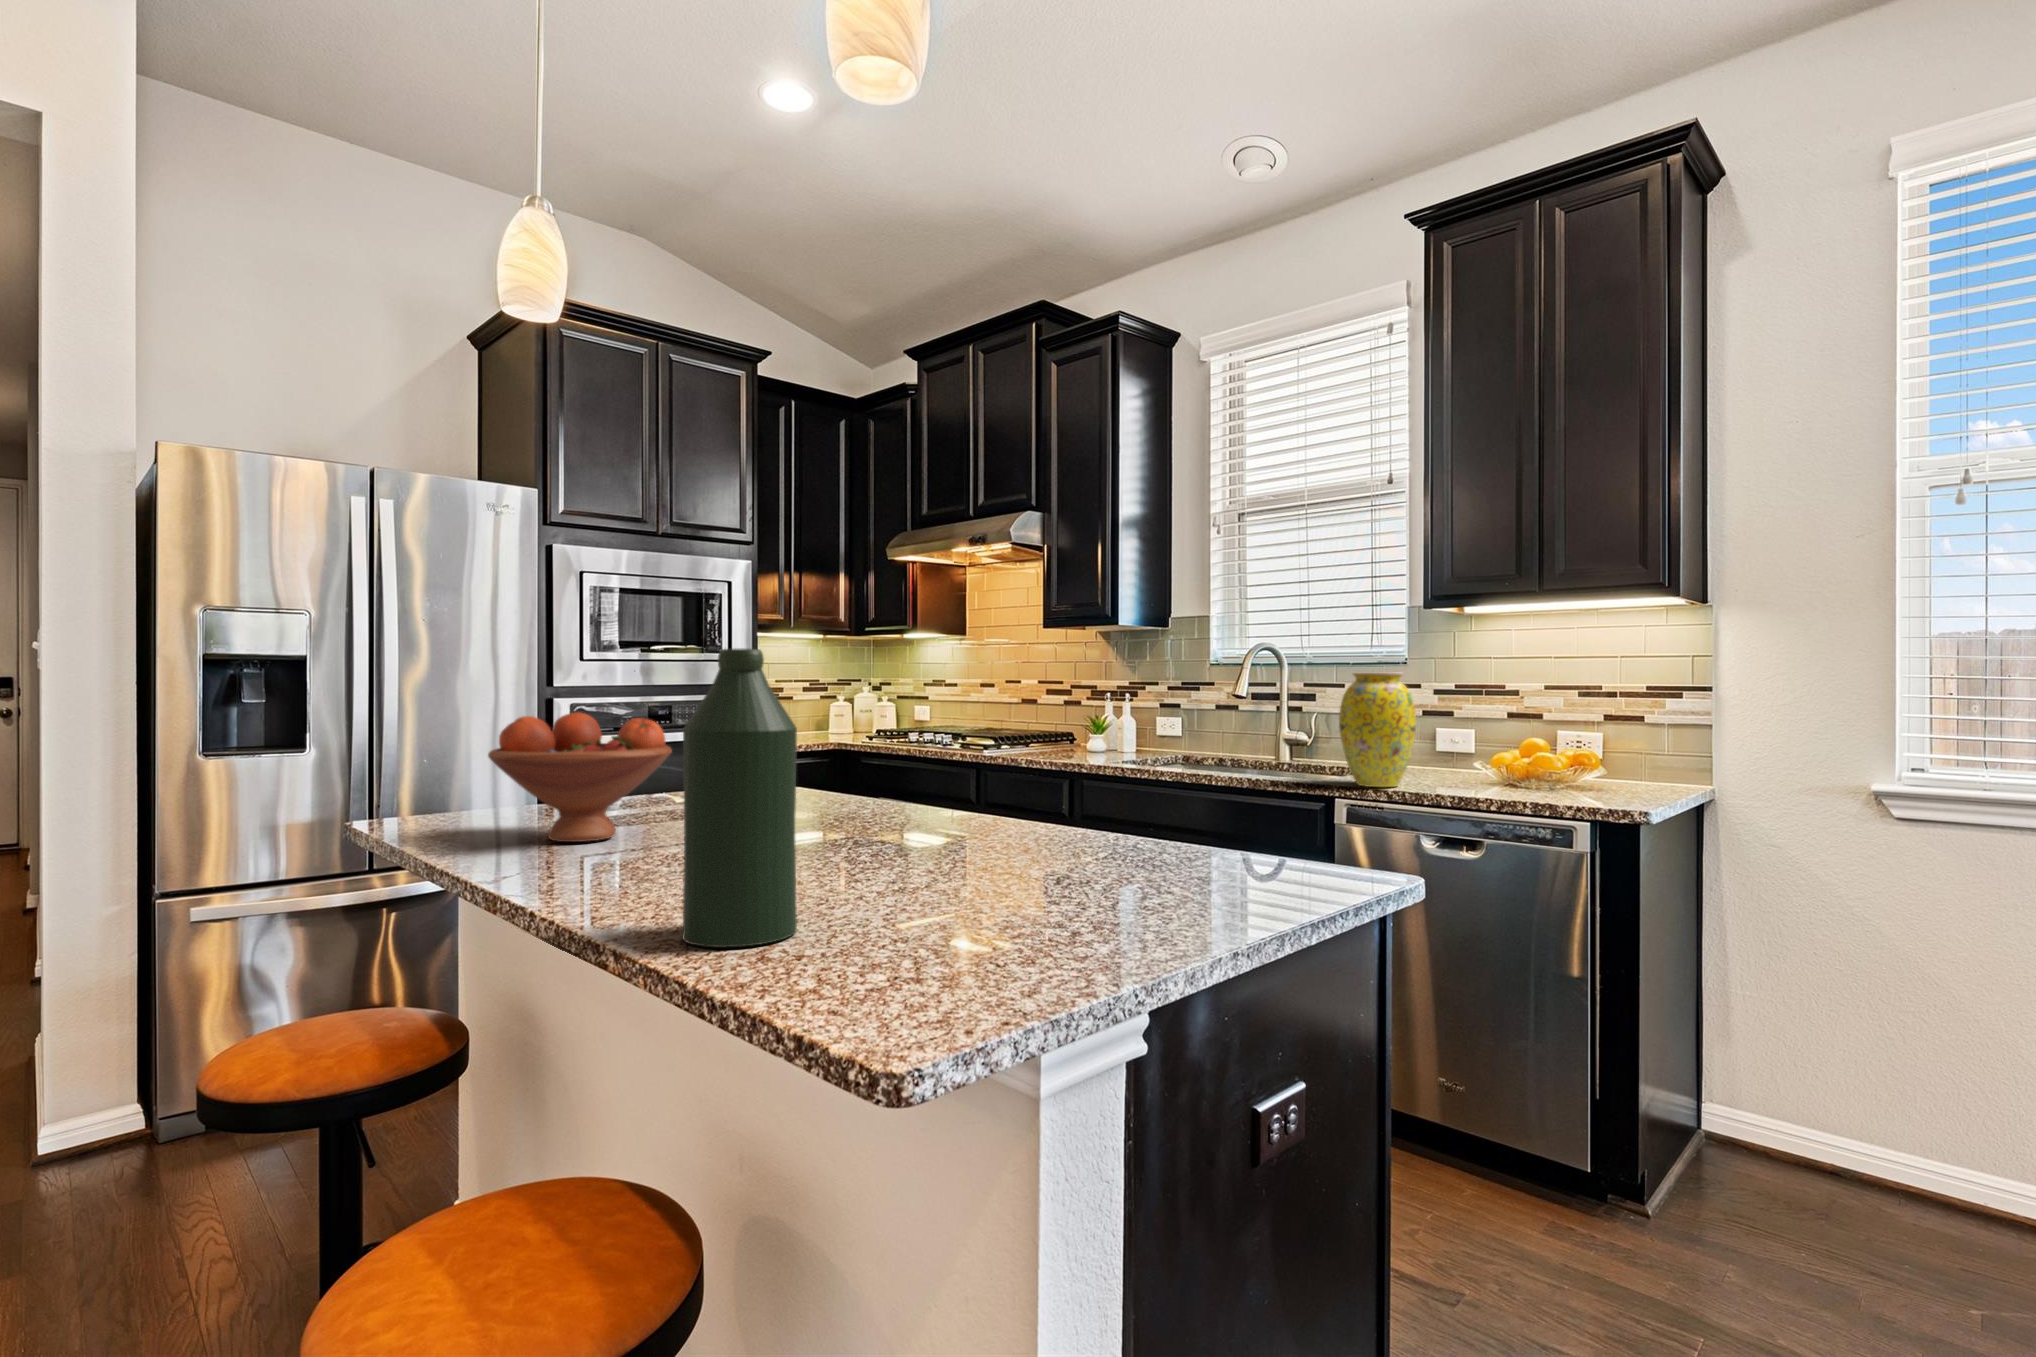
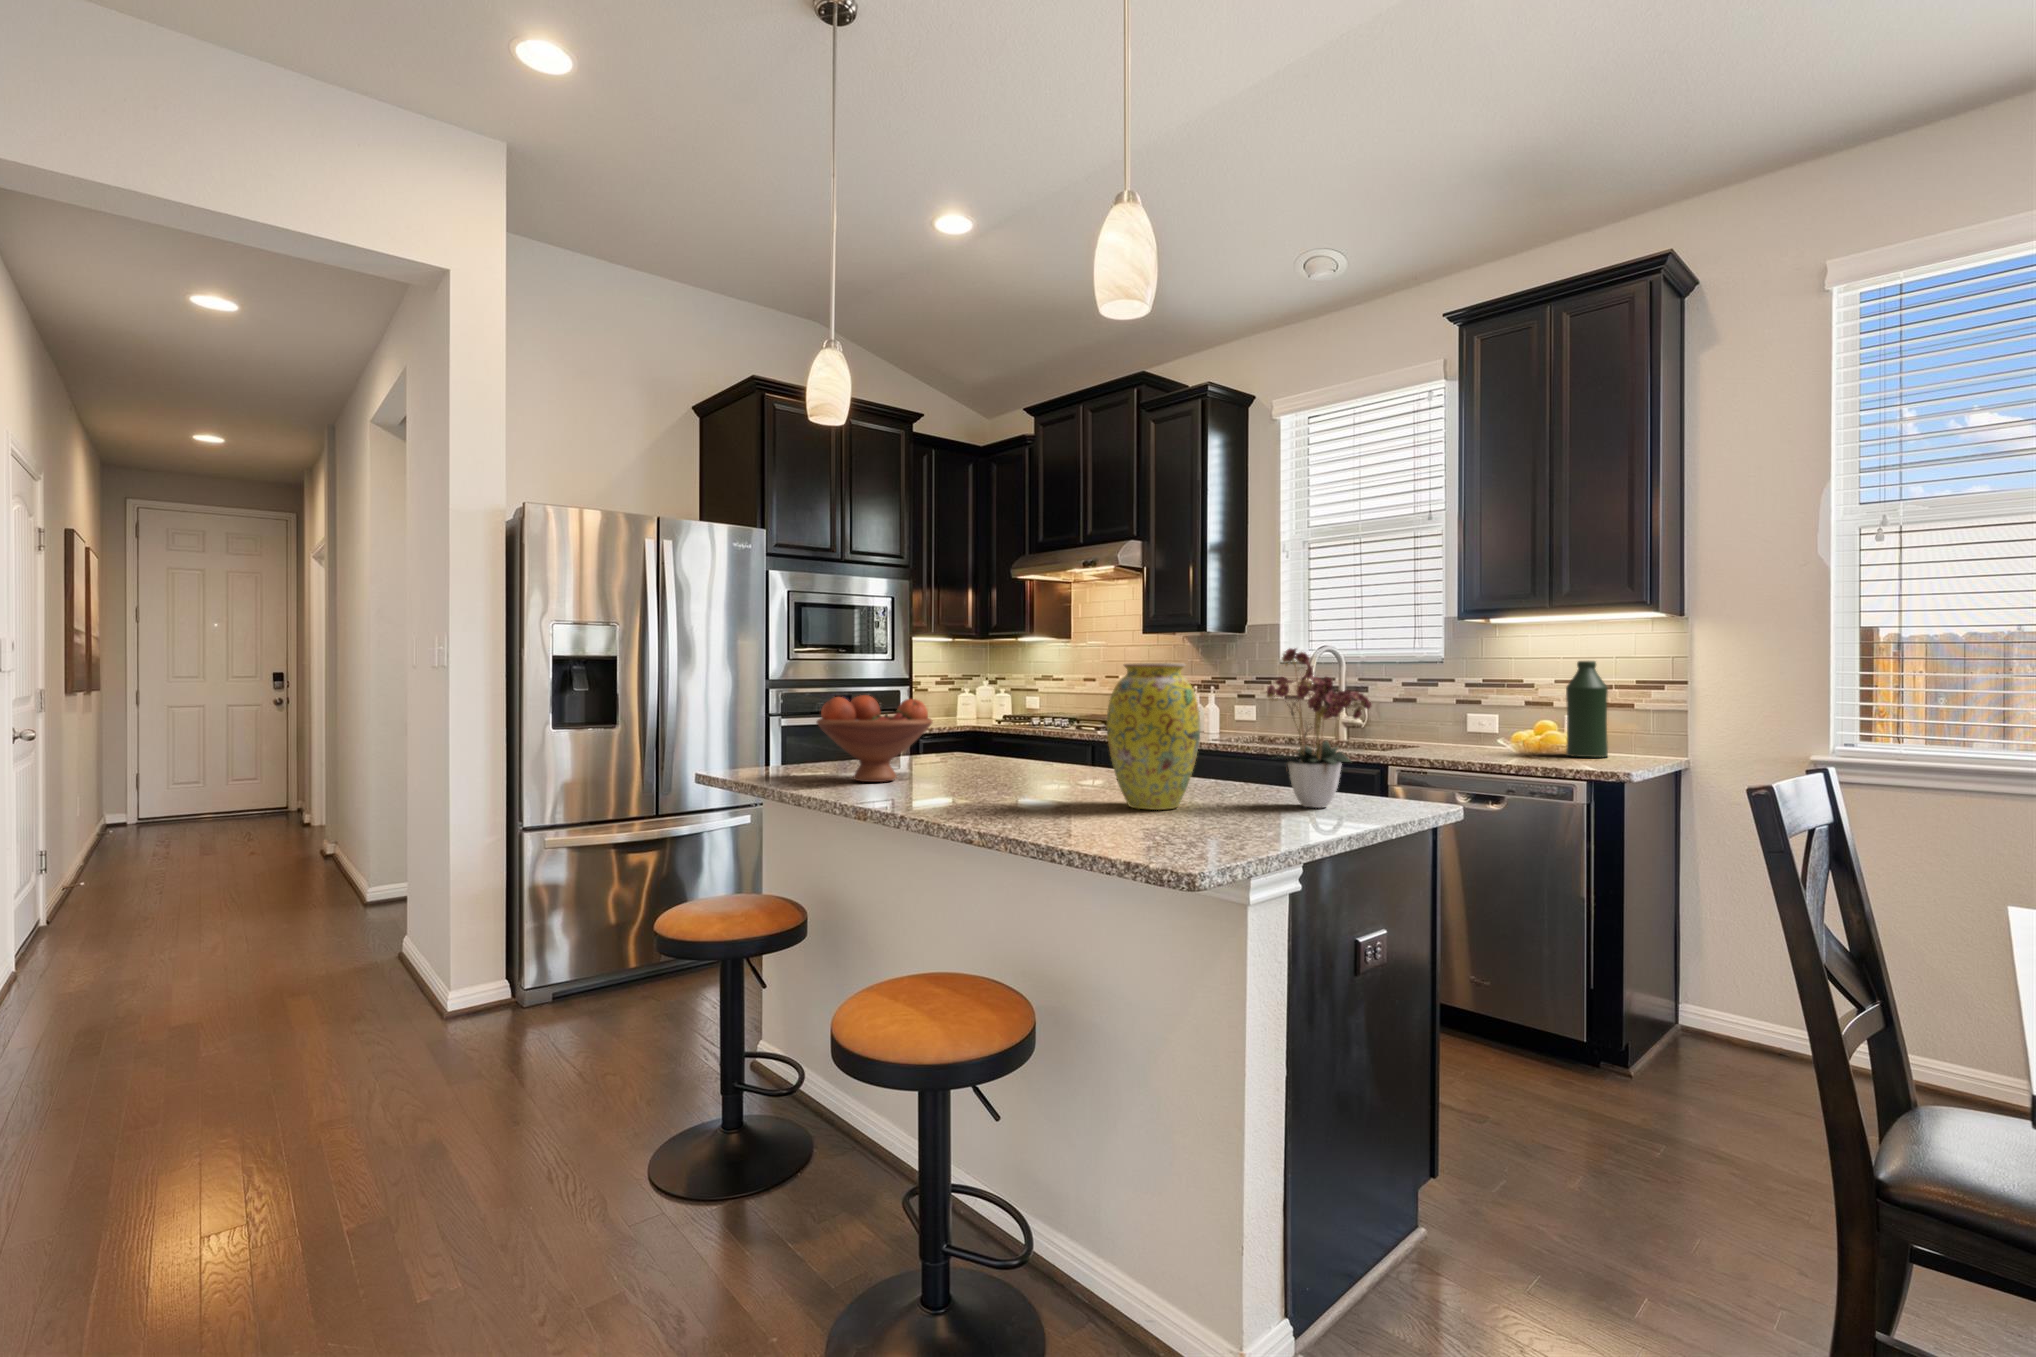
flower arrangement: none [1118,631,1295,888] -> present [1267,648,1372,808]
bottle: present [683,649,797,947] -> present [1566,661,1608,757]
vase: present [1339,673,1416,787] -> present [1107,663,1200,810]

